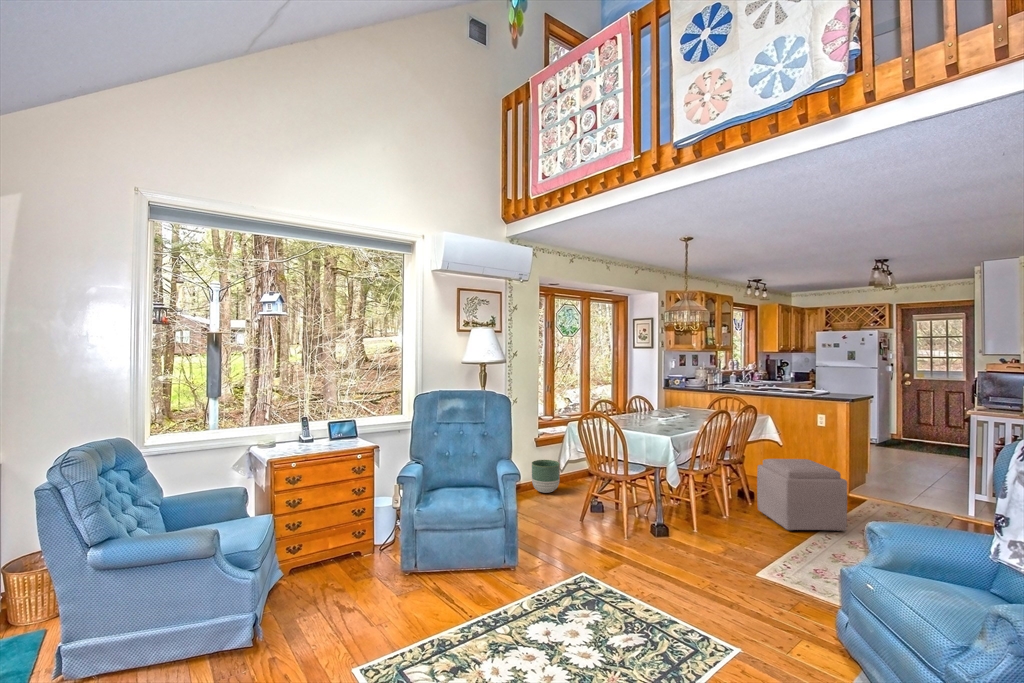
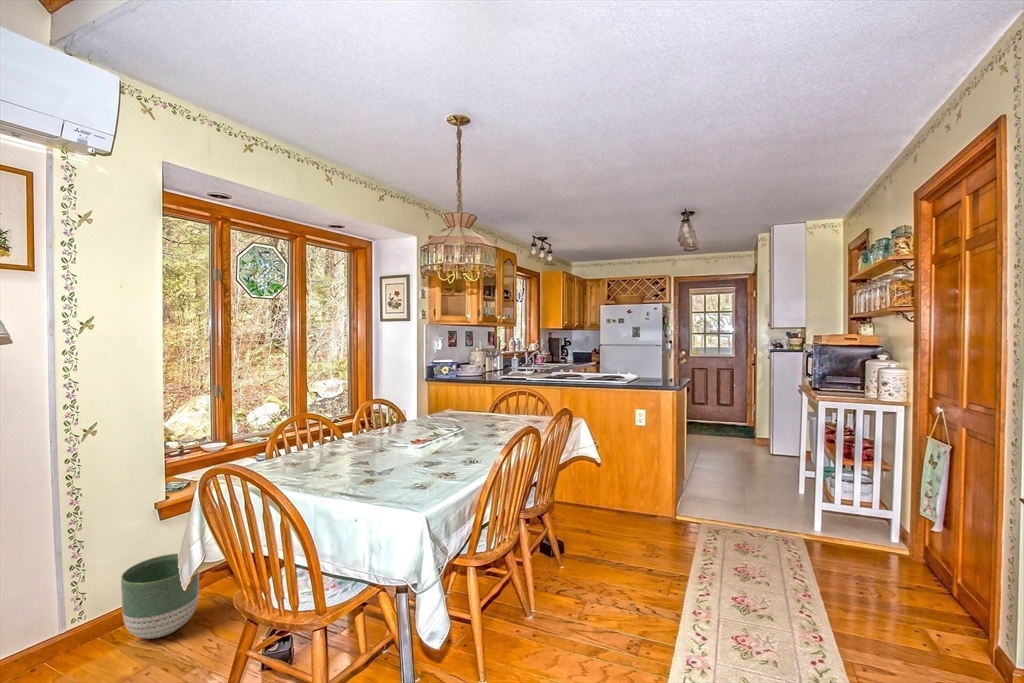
ottoman: present [757,459,847,531] -> none [579,492,721,643]

